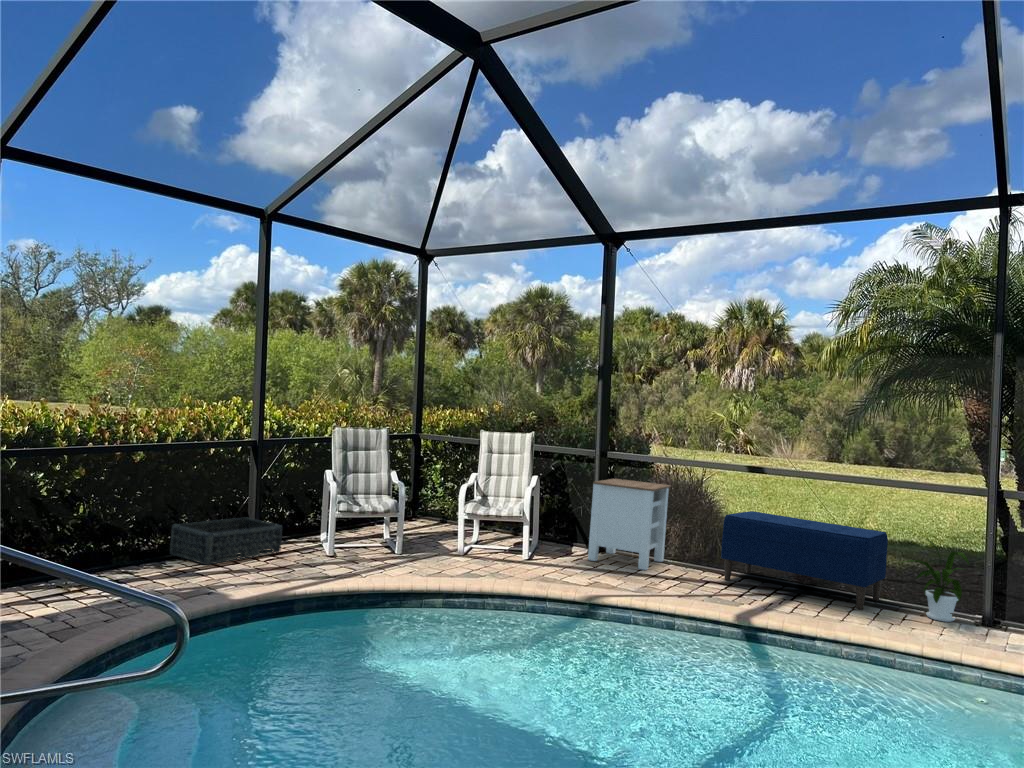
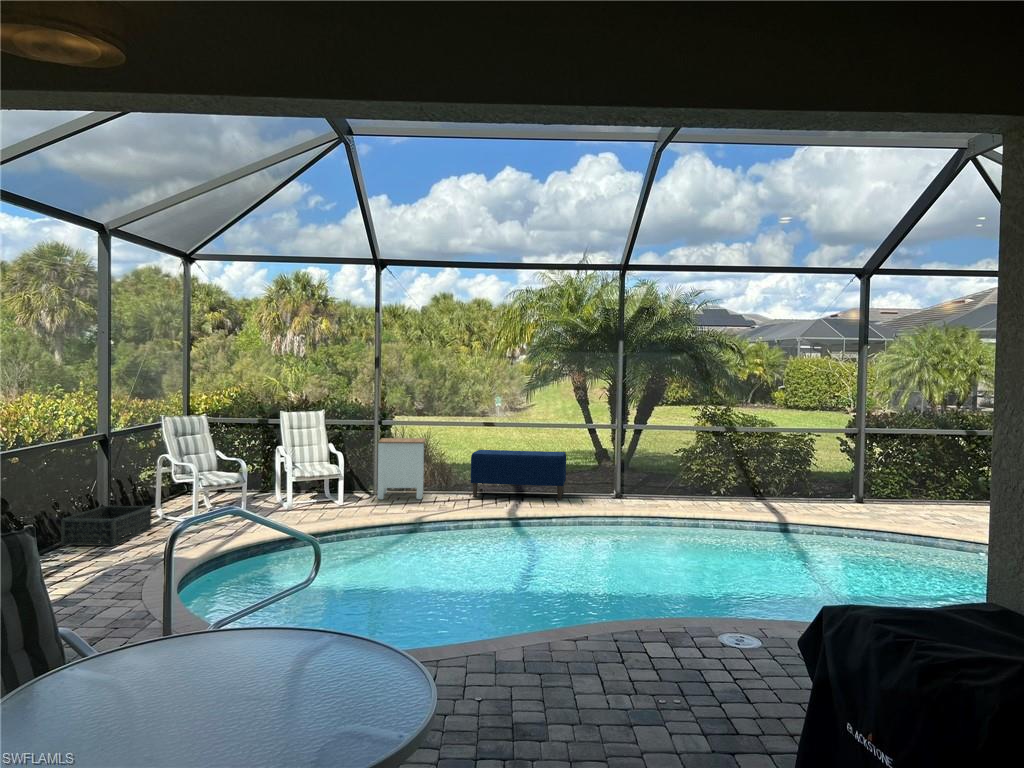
house plant: present [905,539,969,622] -> none [578,452,615,499]

